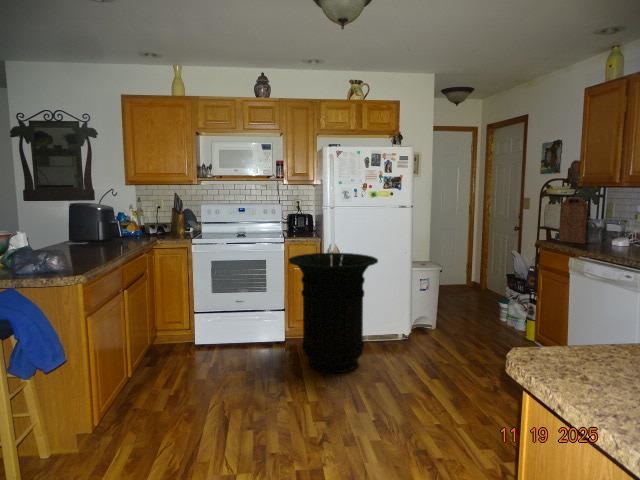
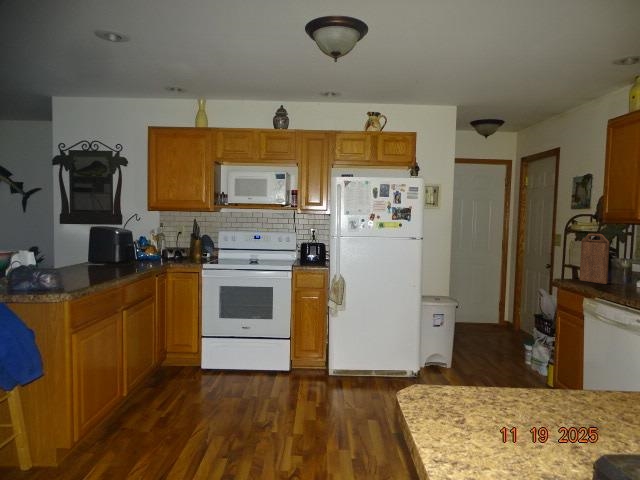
trash can: present [288,253,378,373] -> none [289,282,379,406]

